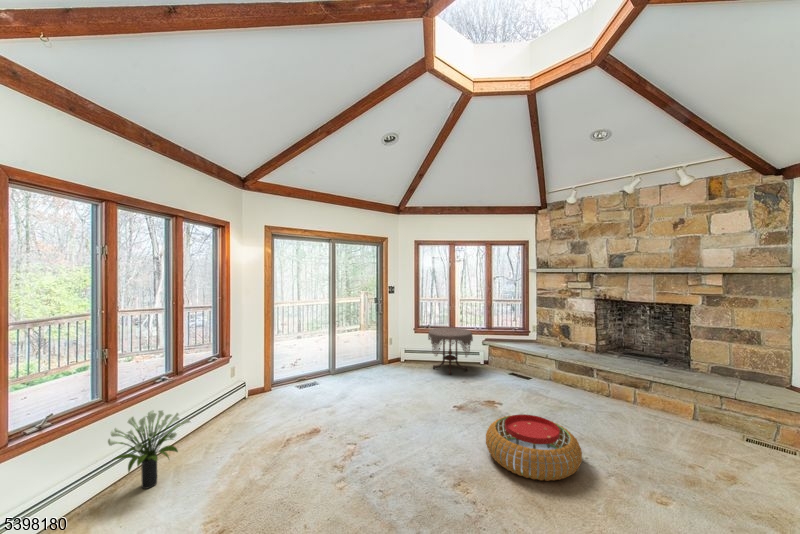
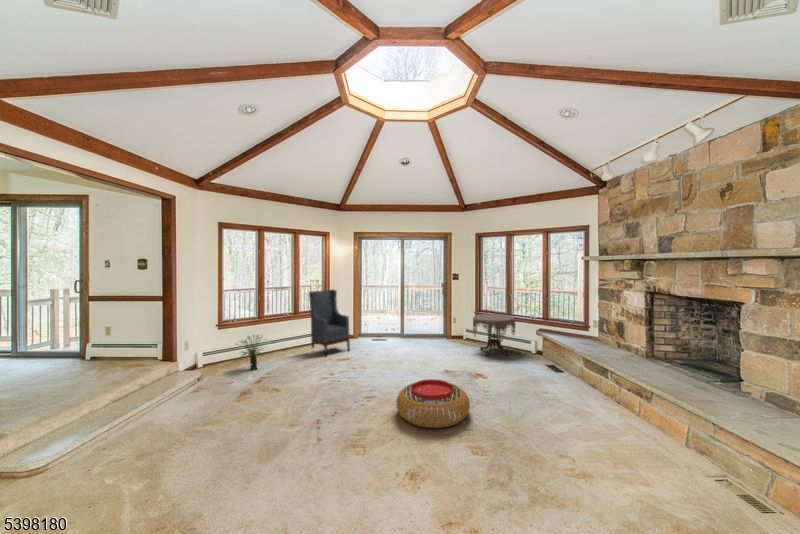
armchair: none [216,312,283,420] -> present [309,290,350,356]

